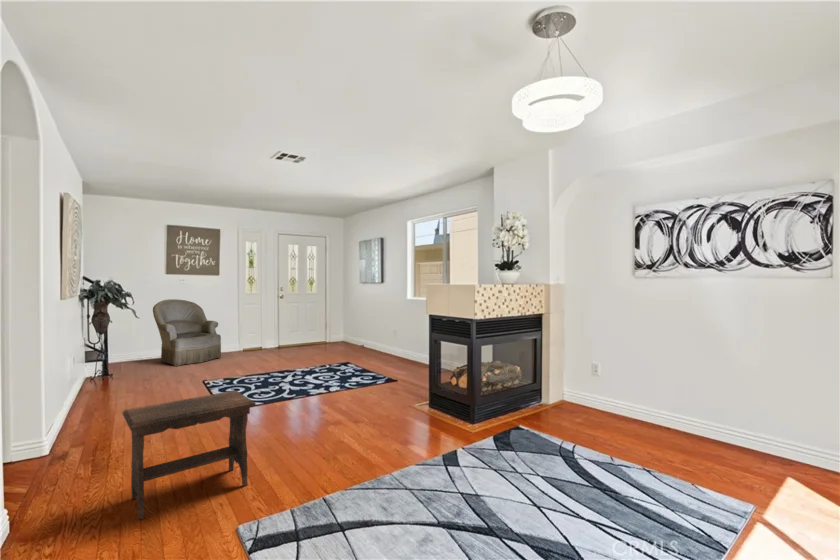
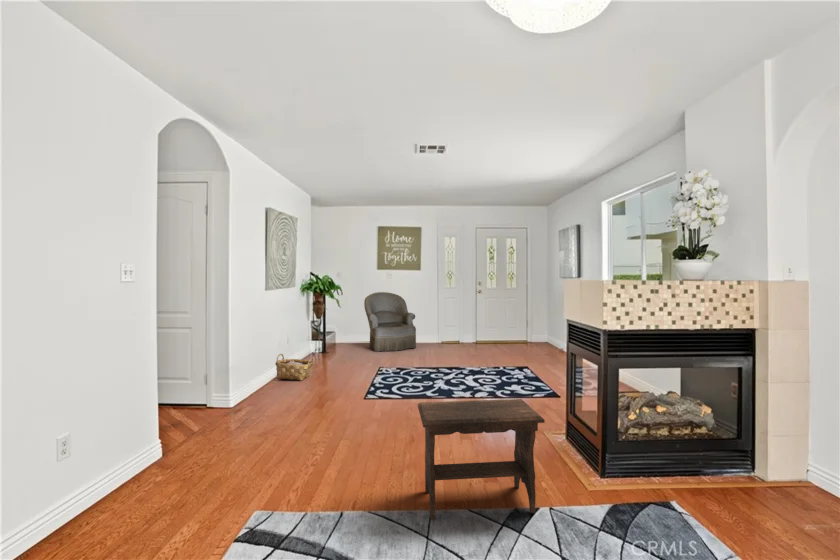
woven basket: none [73,378,128,410] -> present [275,354,313,381]
footstool: present [123,391,256,520] -> present [418,399,545,519]

